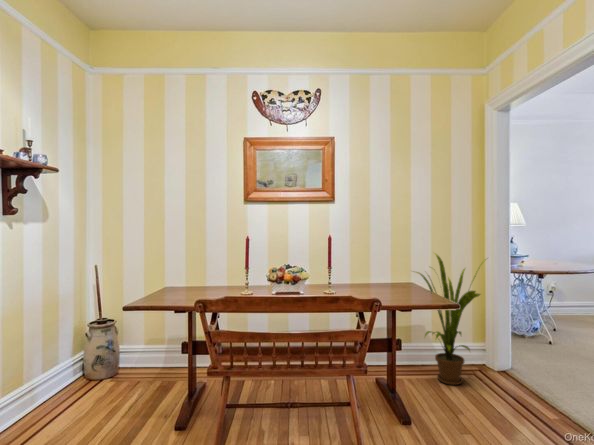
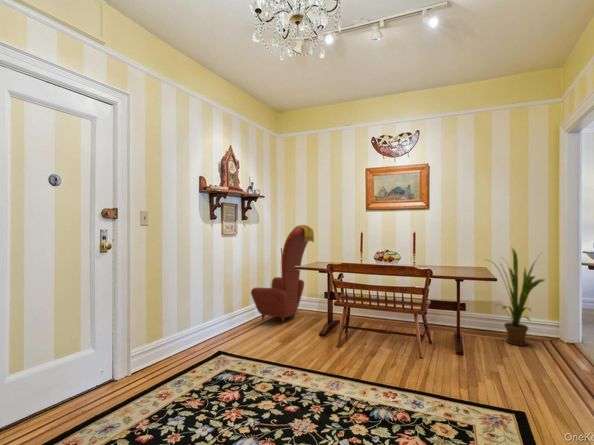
armchair: none [21,223,158,412] -> present [251,225,314,323]

